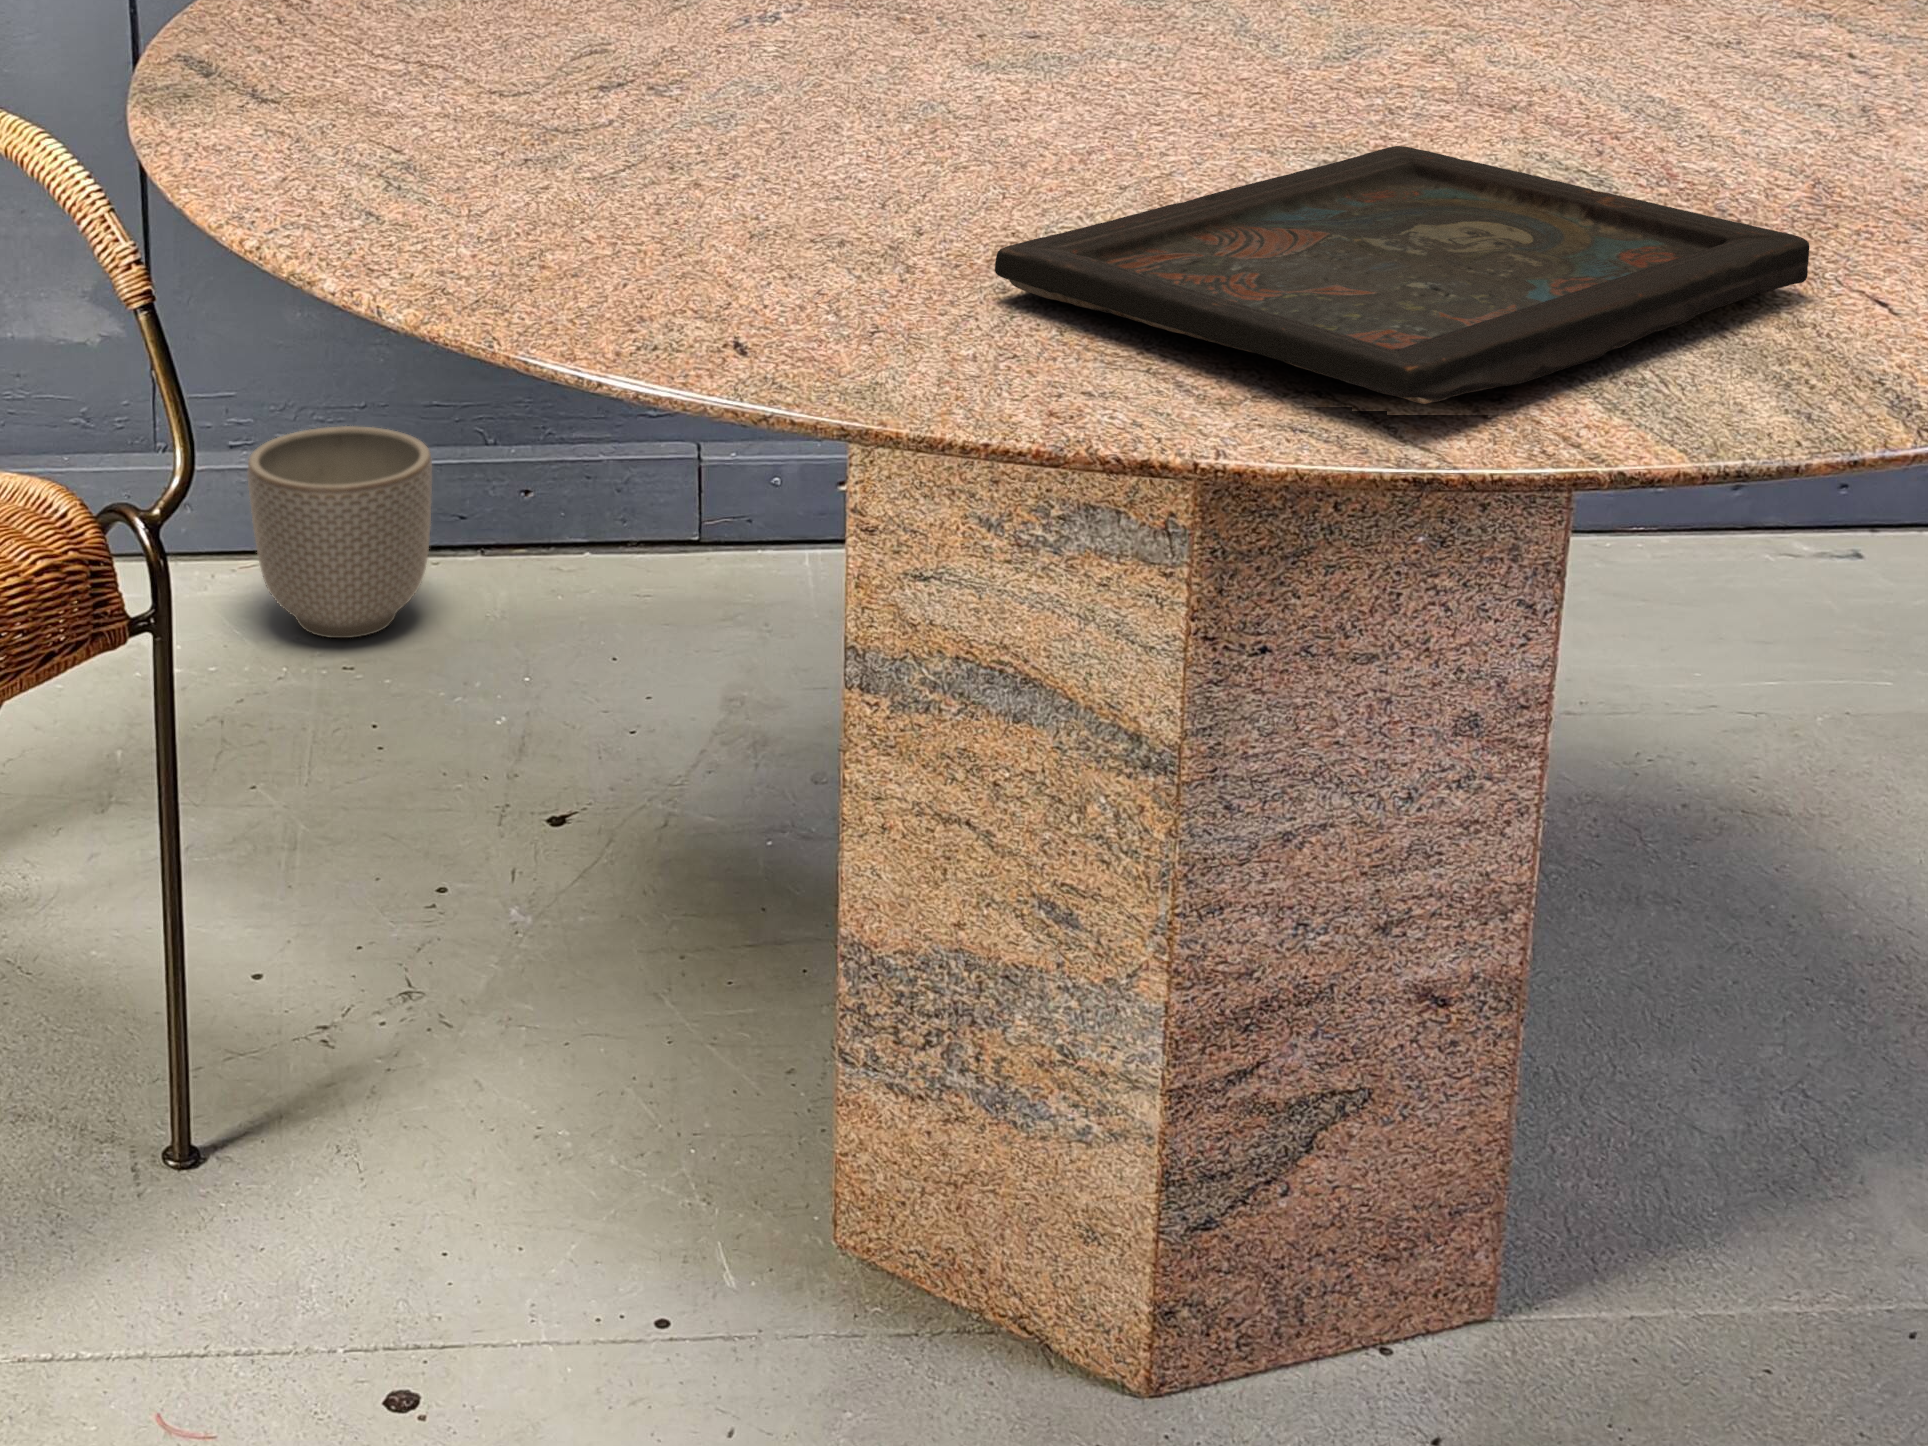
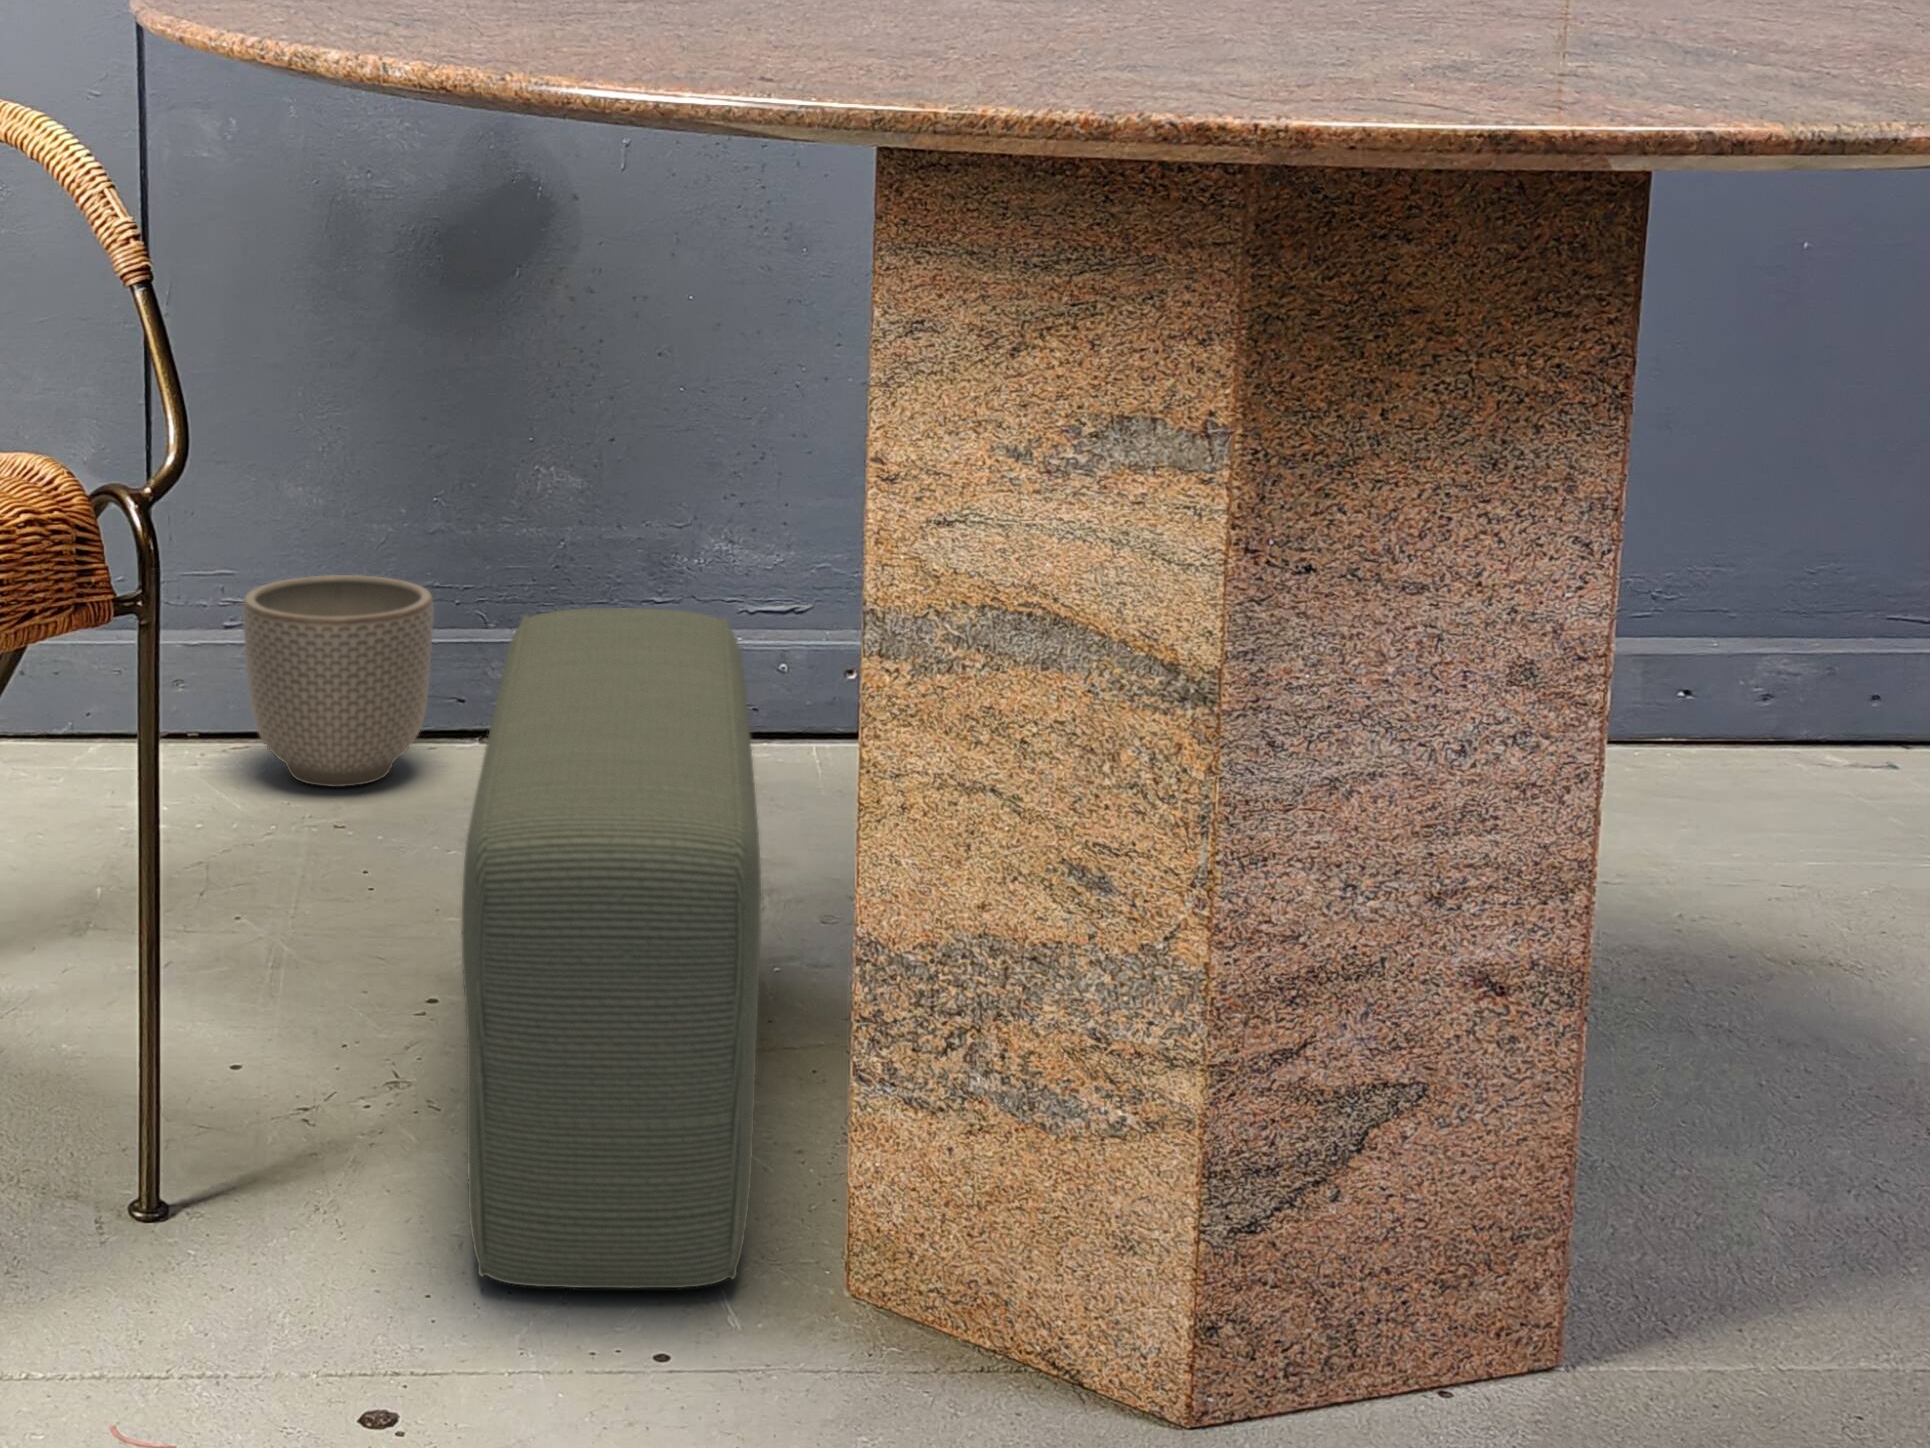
tray: present [995,146,1809,404] -> none [1033,7,1881,86]
pouf: none [468,532,745,1249] -> present [462,608,761,1288]

